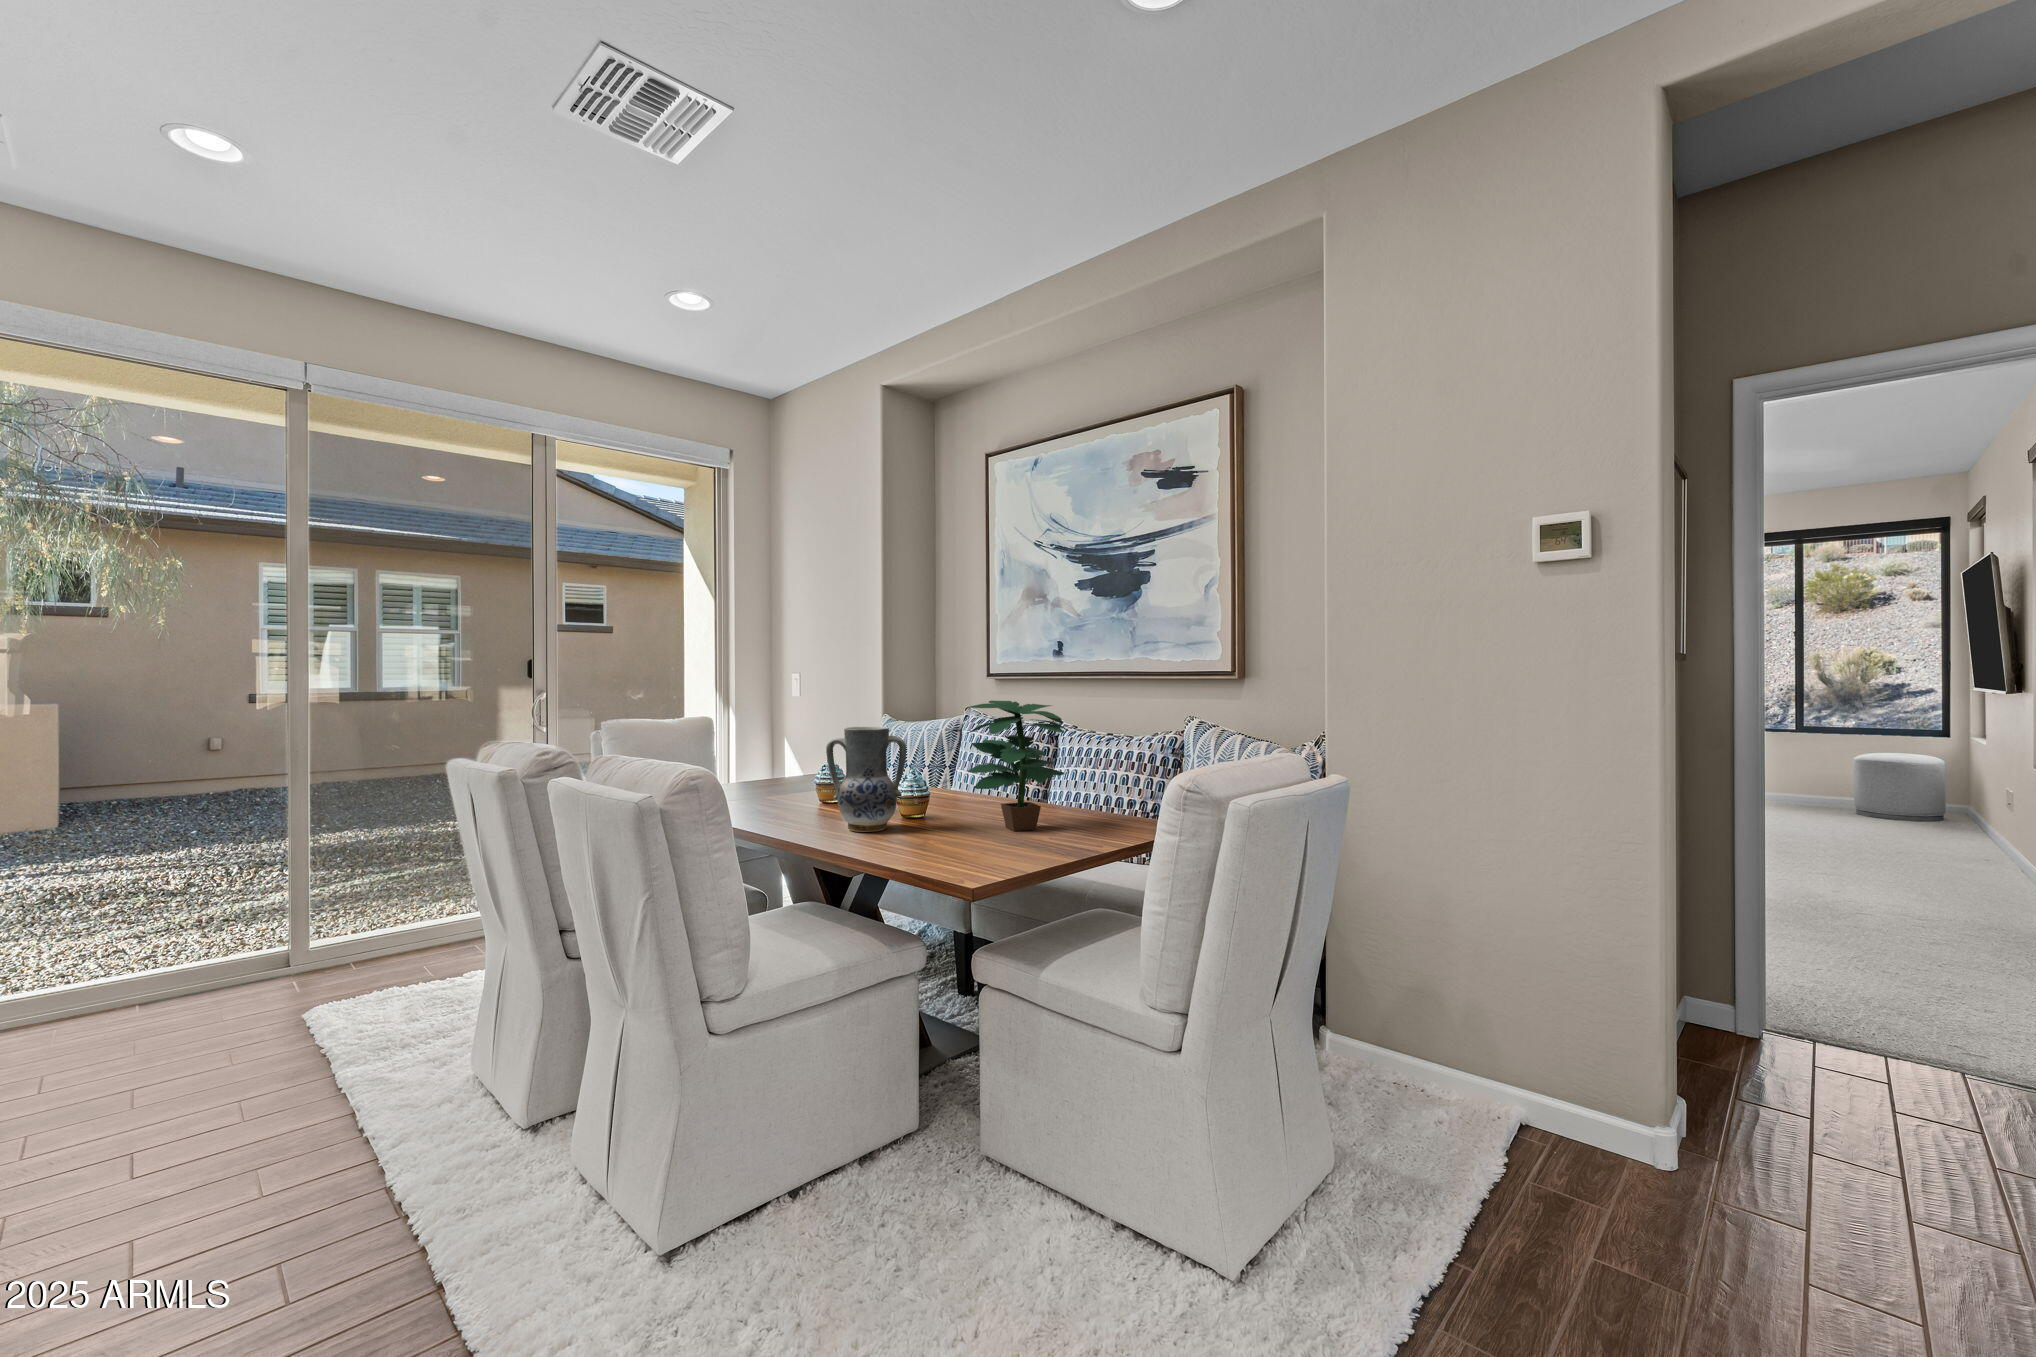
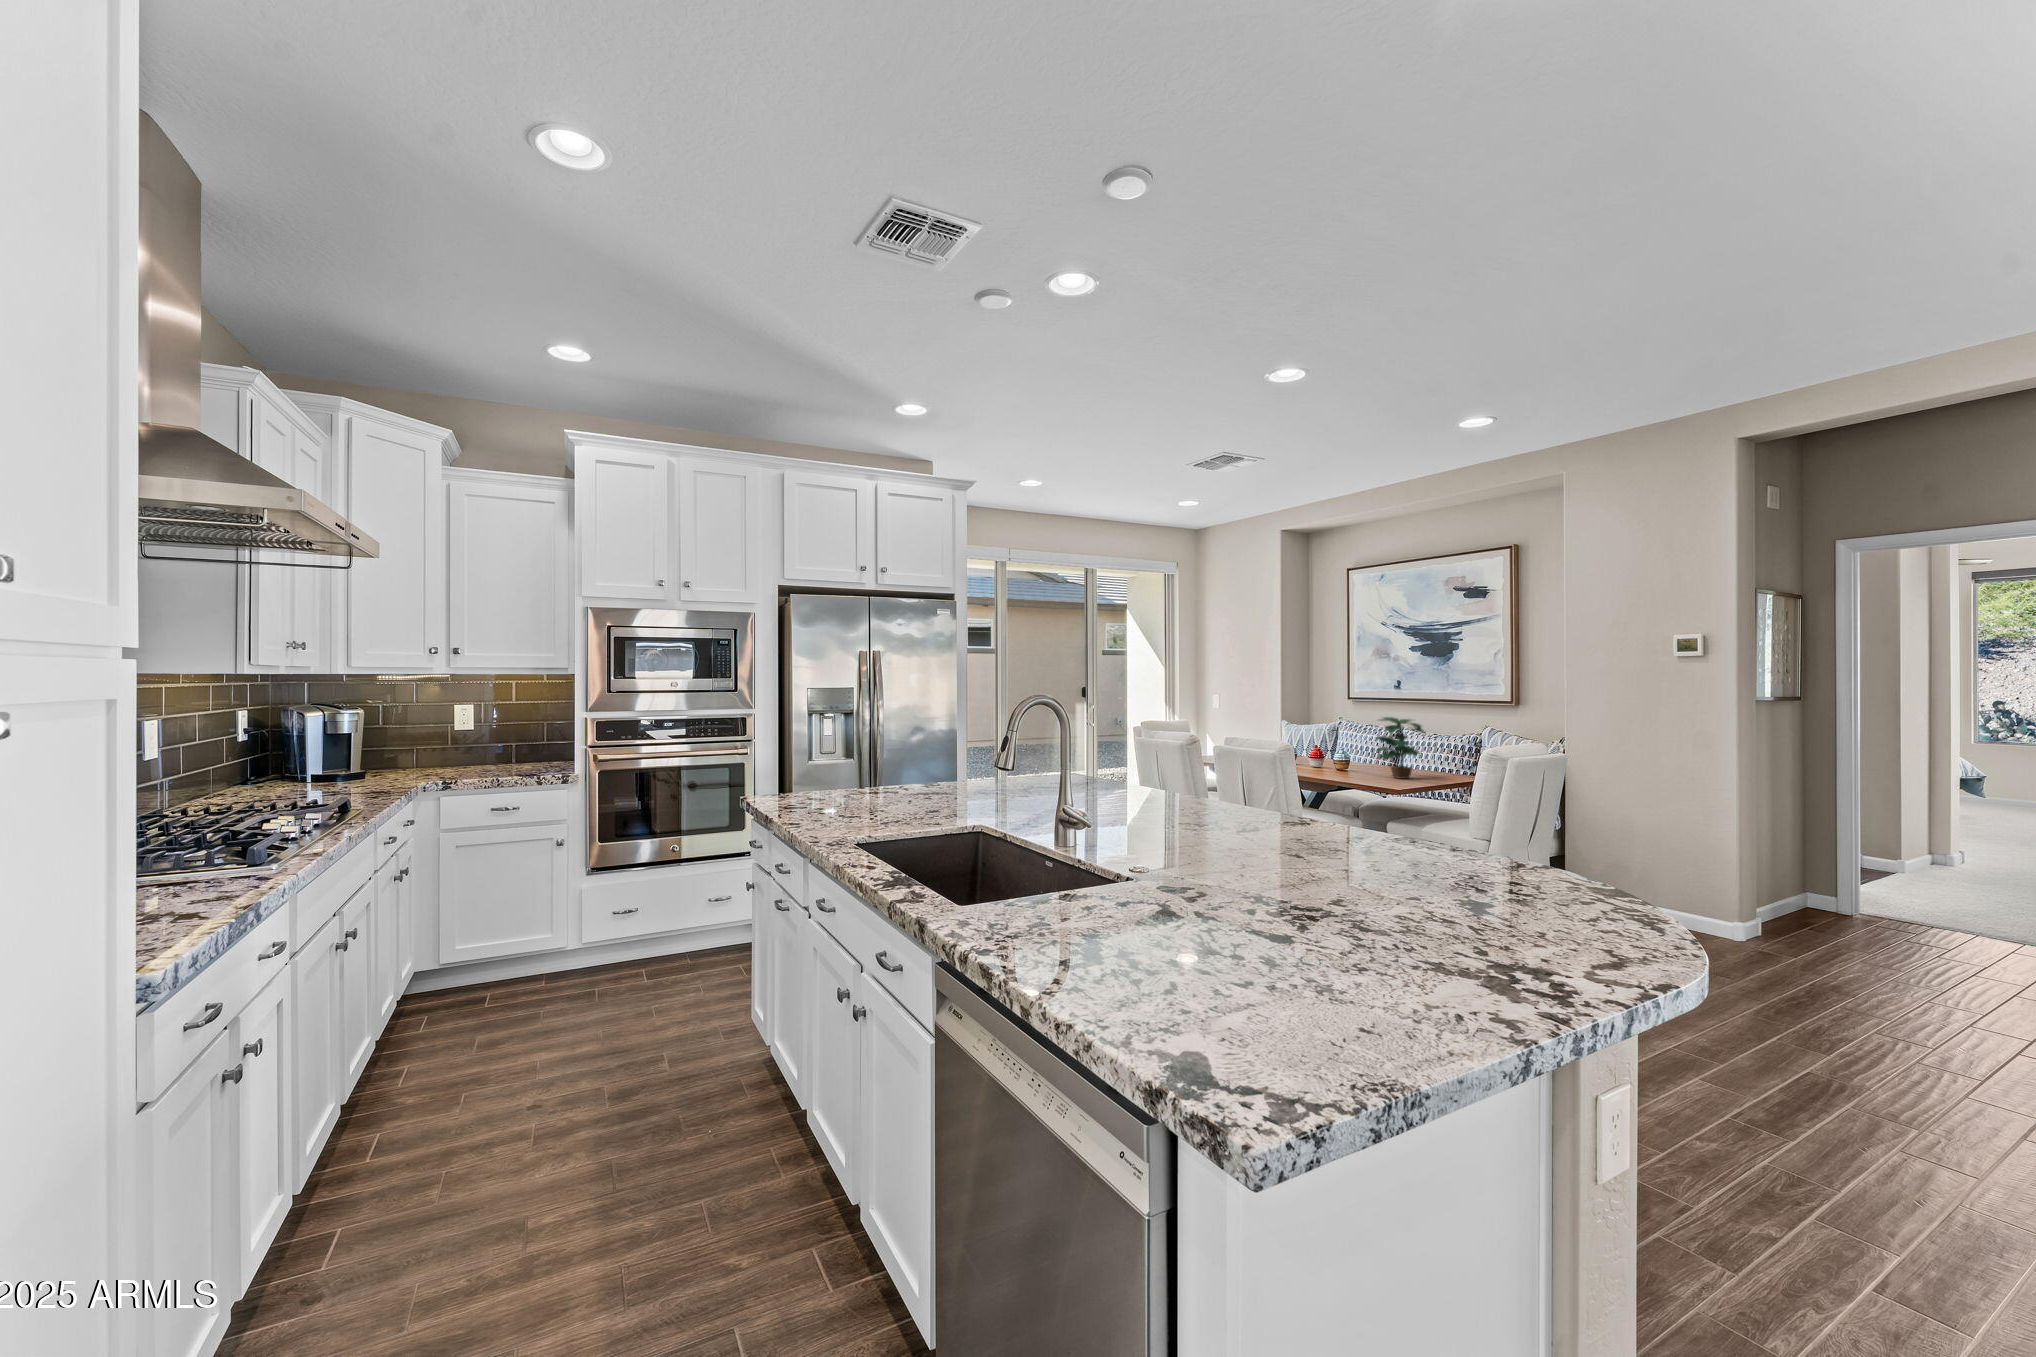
vase: present [826,727,906,832] -> none [1304,729,1342,777]

